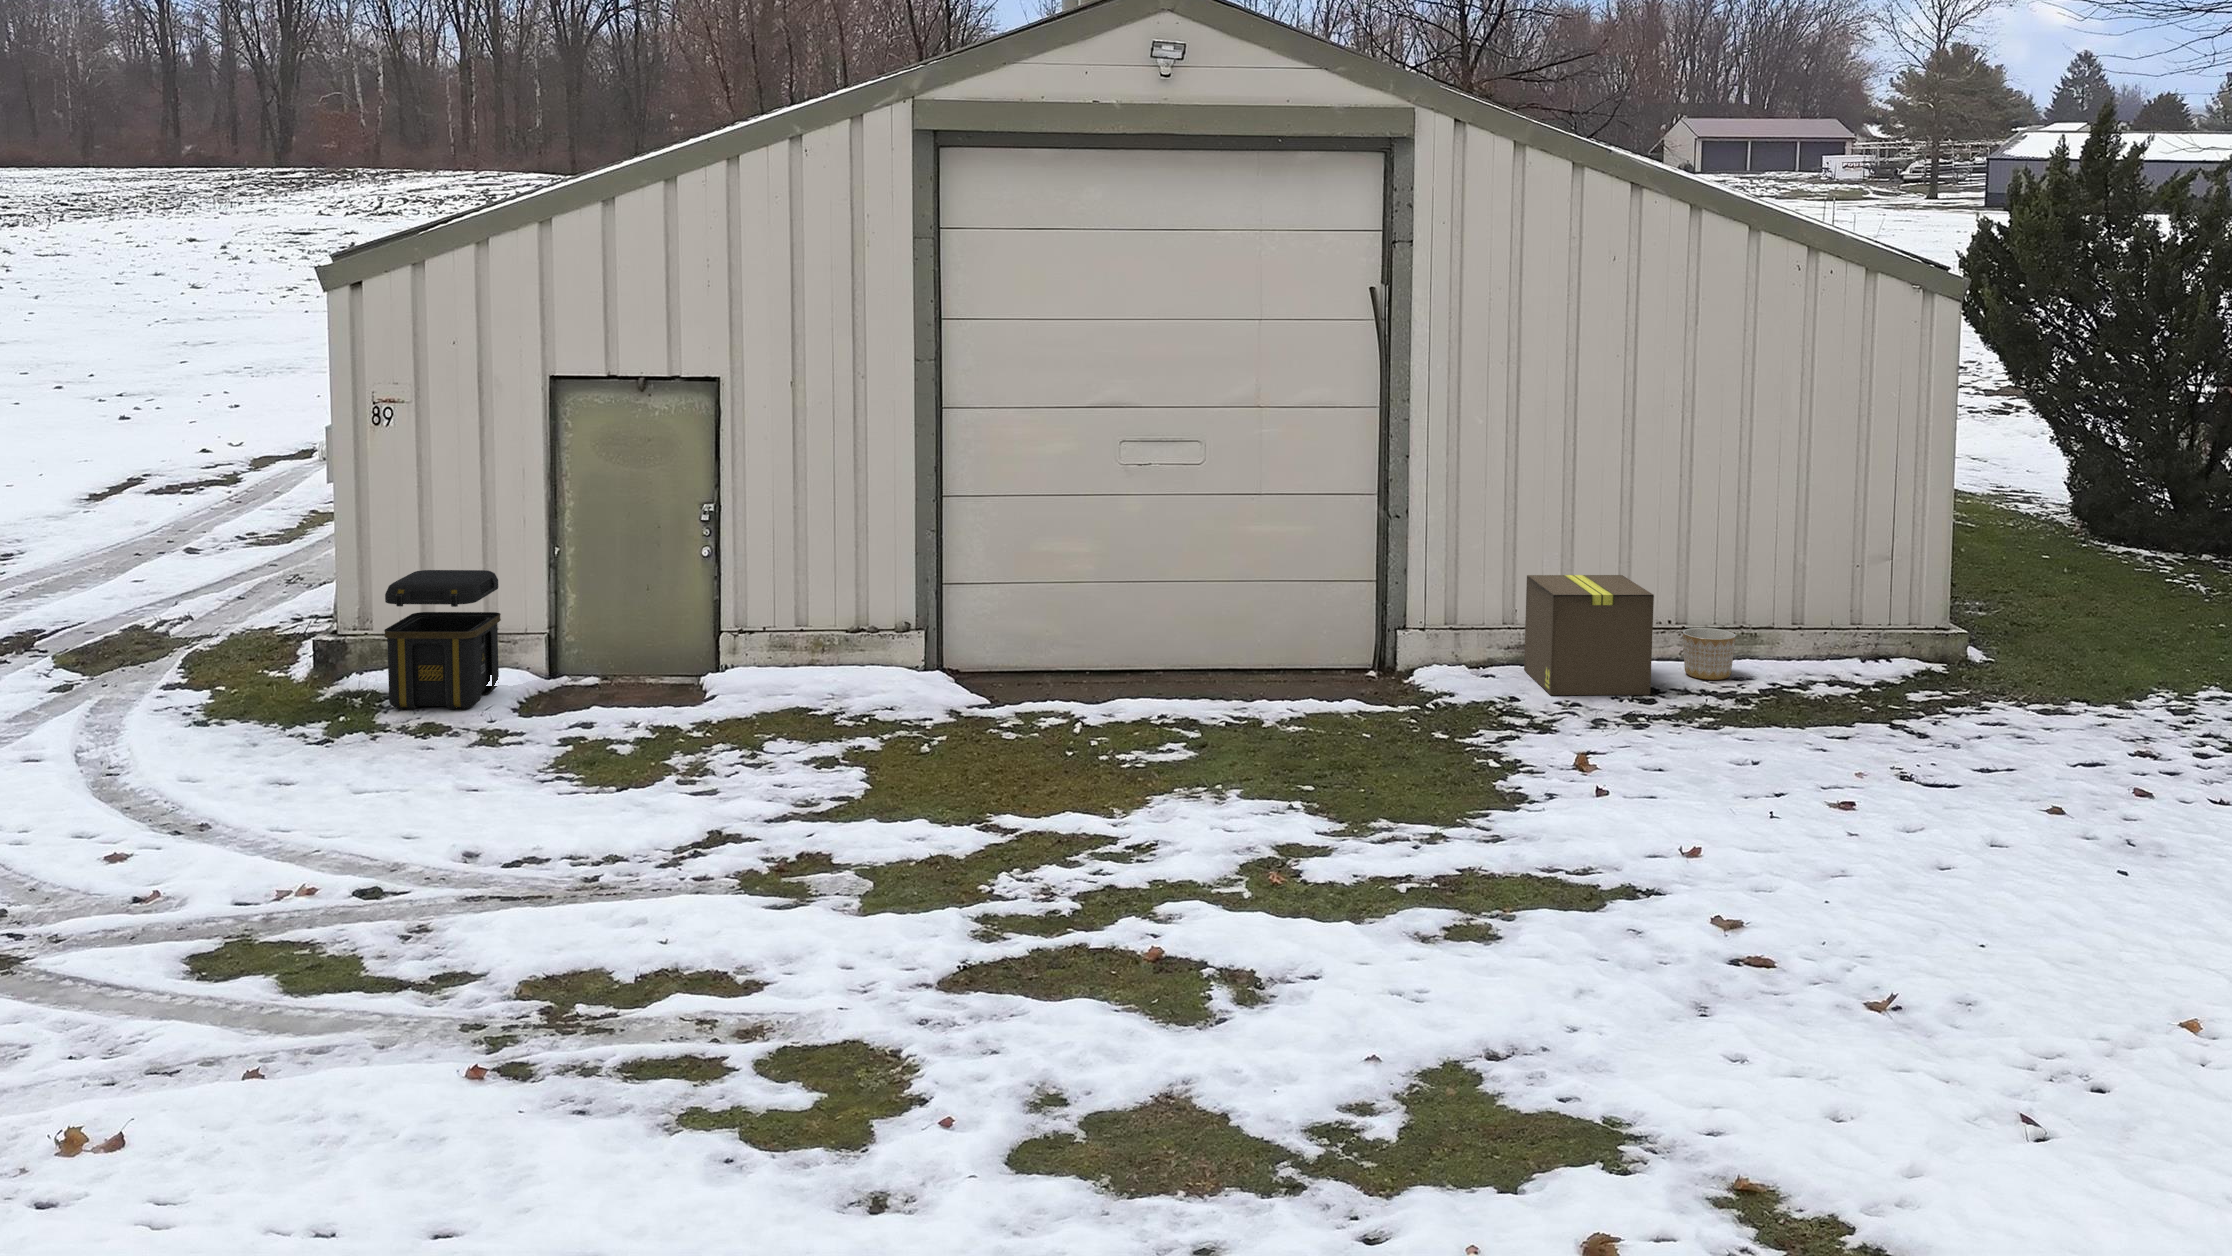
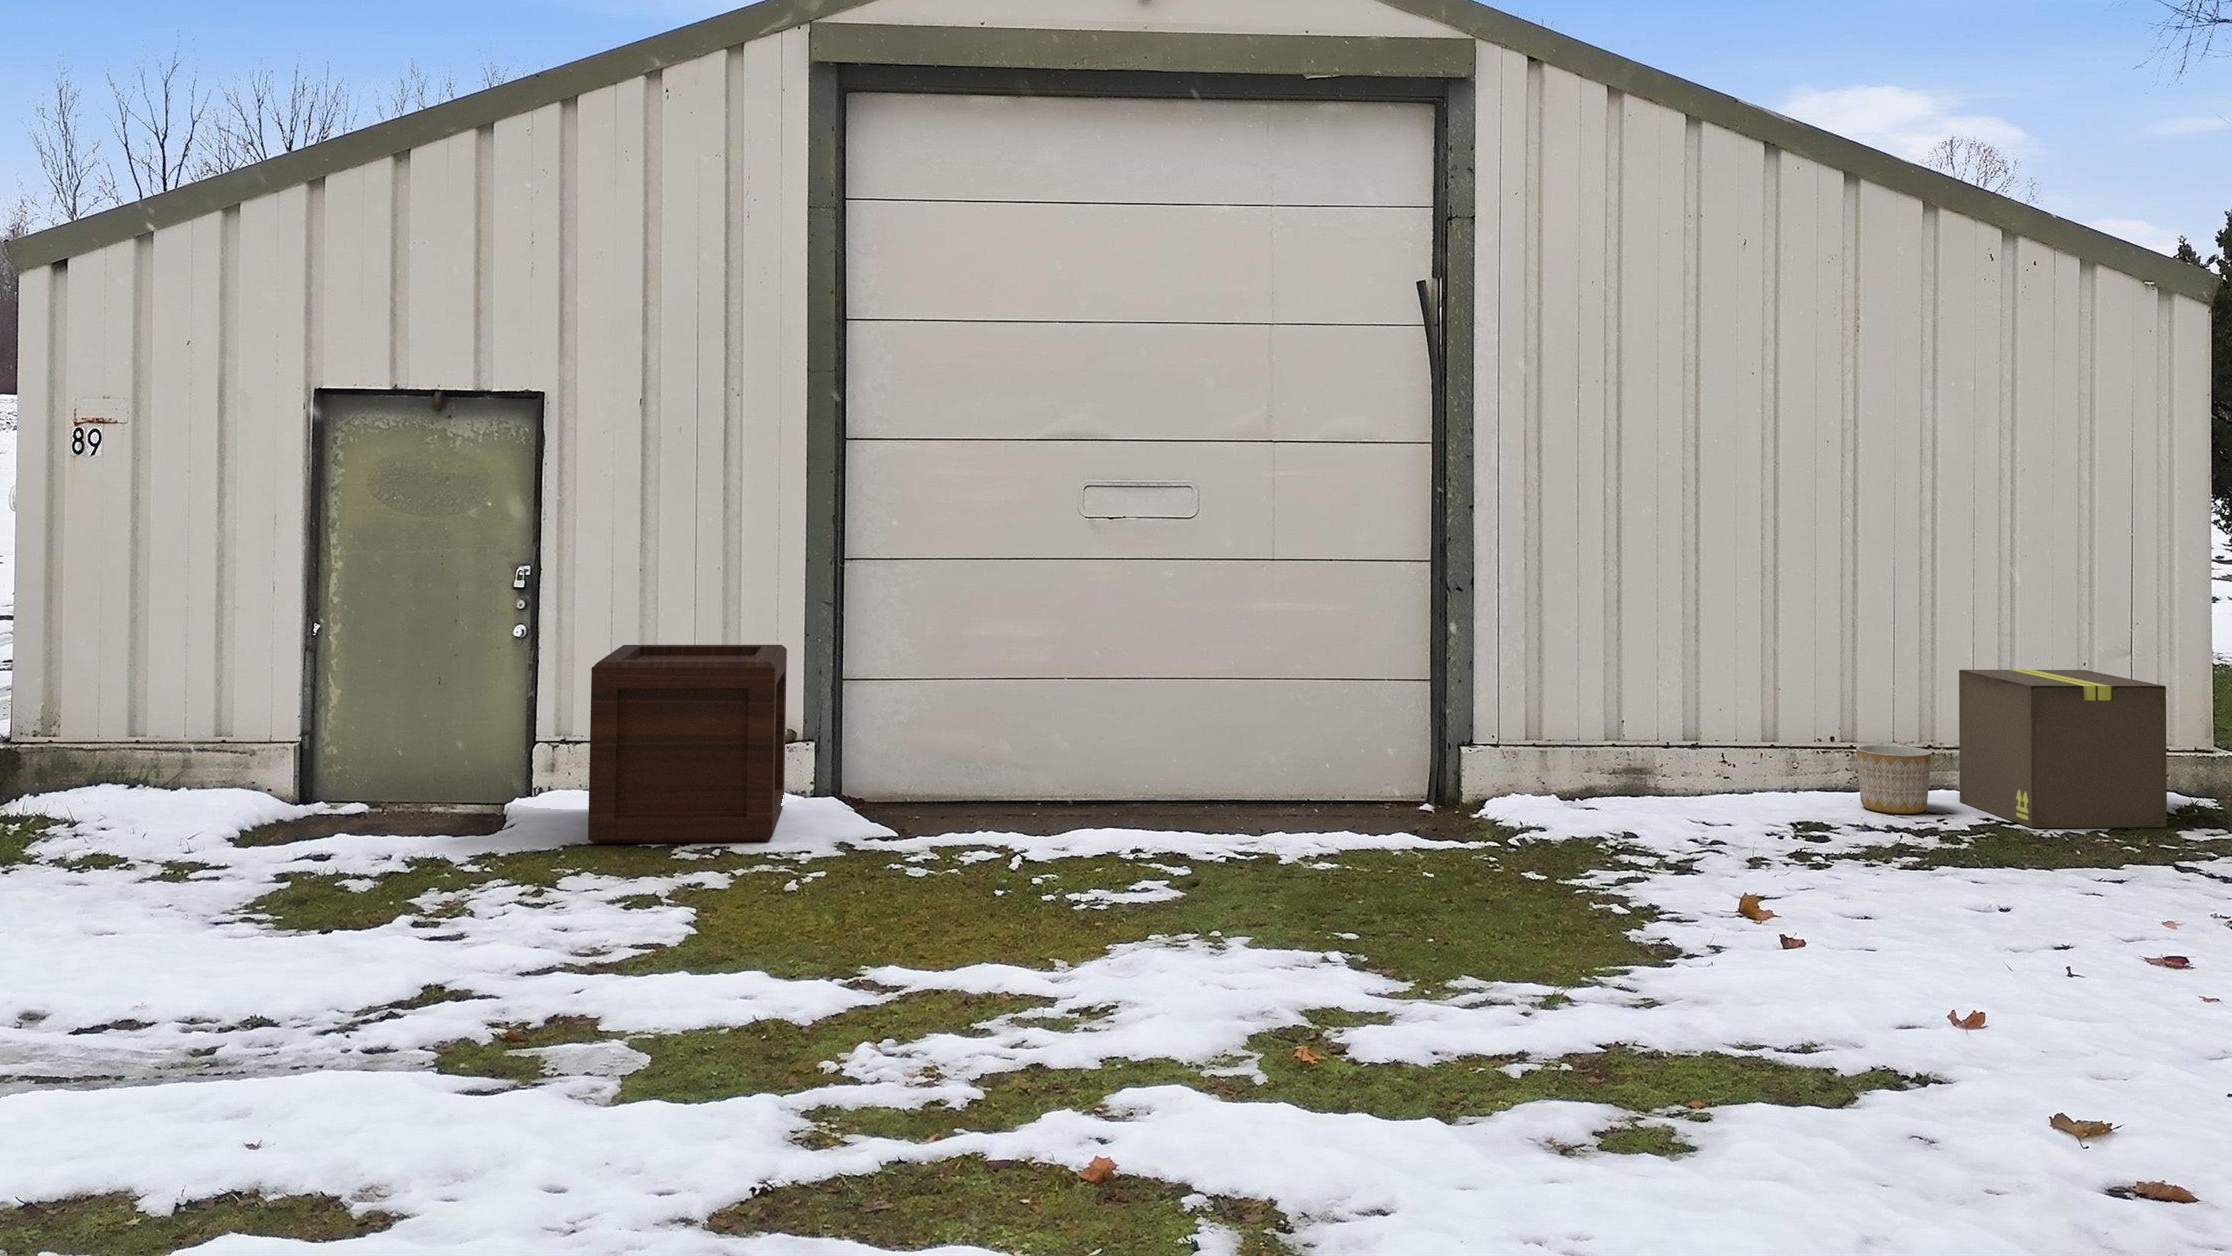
wooden crate: none [774,563,905,713] -> present [588,645,787,844]
toolbox: present [384,570,501,709] -> none [49,647,225,836]
cardboard box: present [1524,575,1654,695] -> present [1959,670,2167,828]

